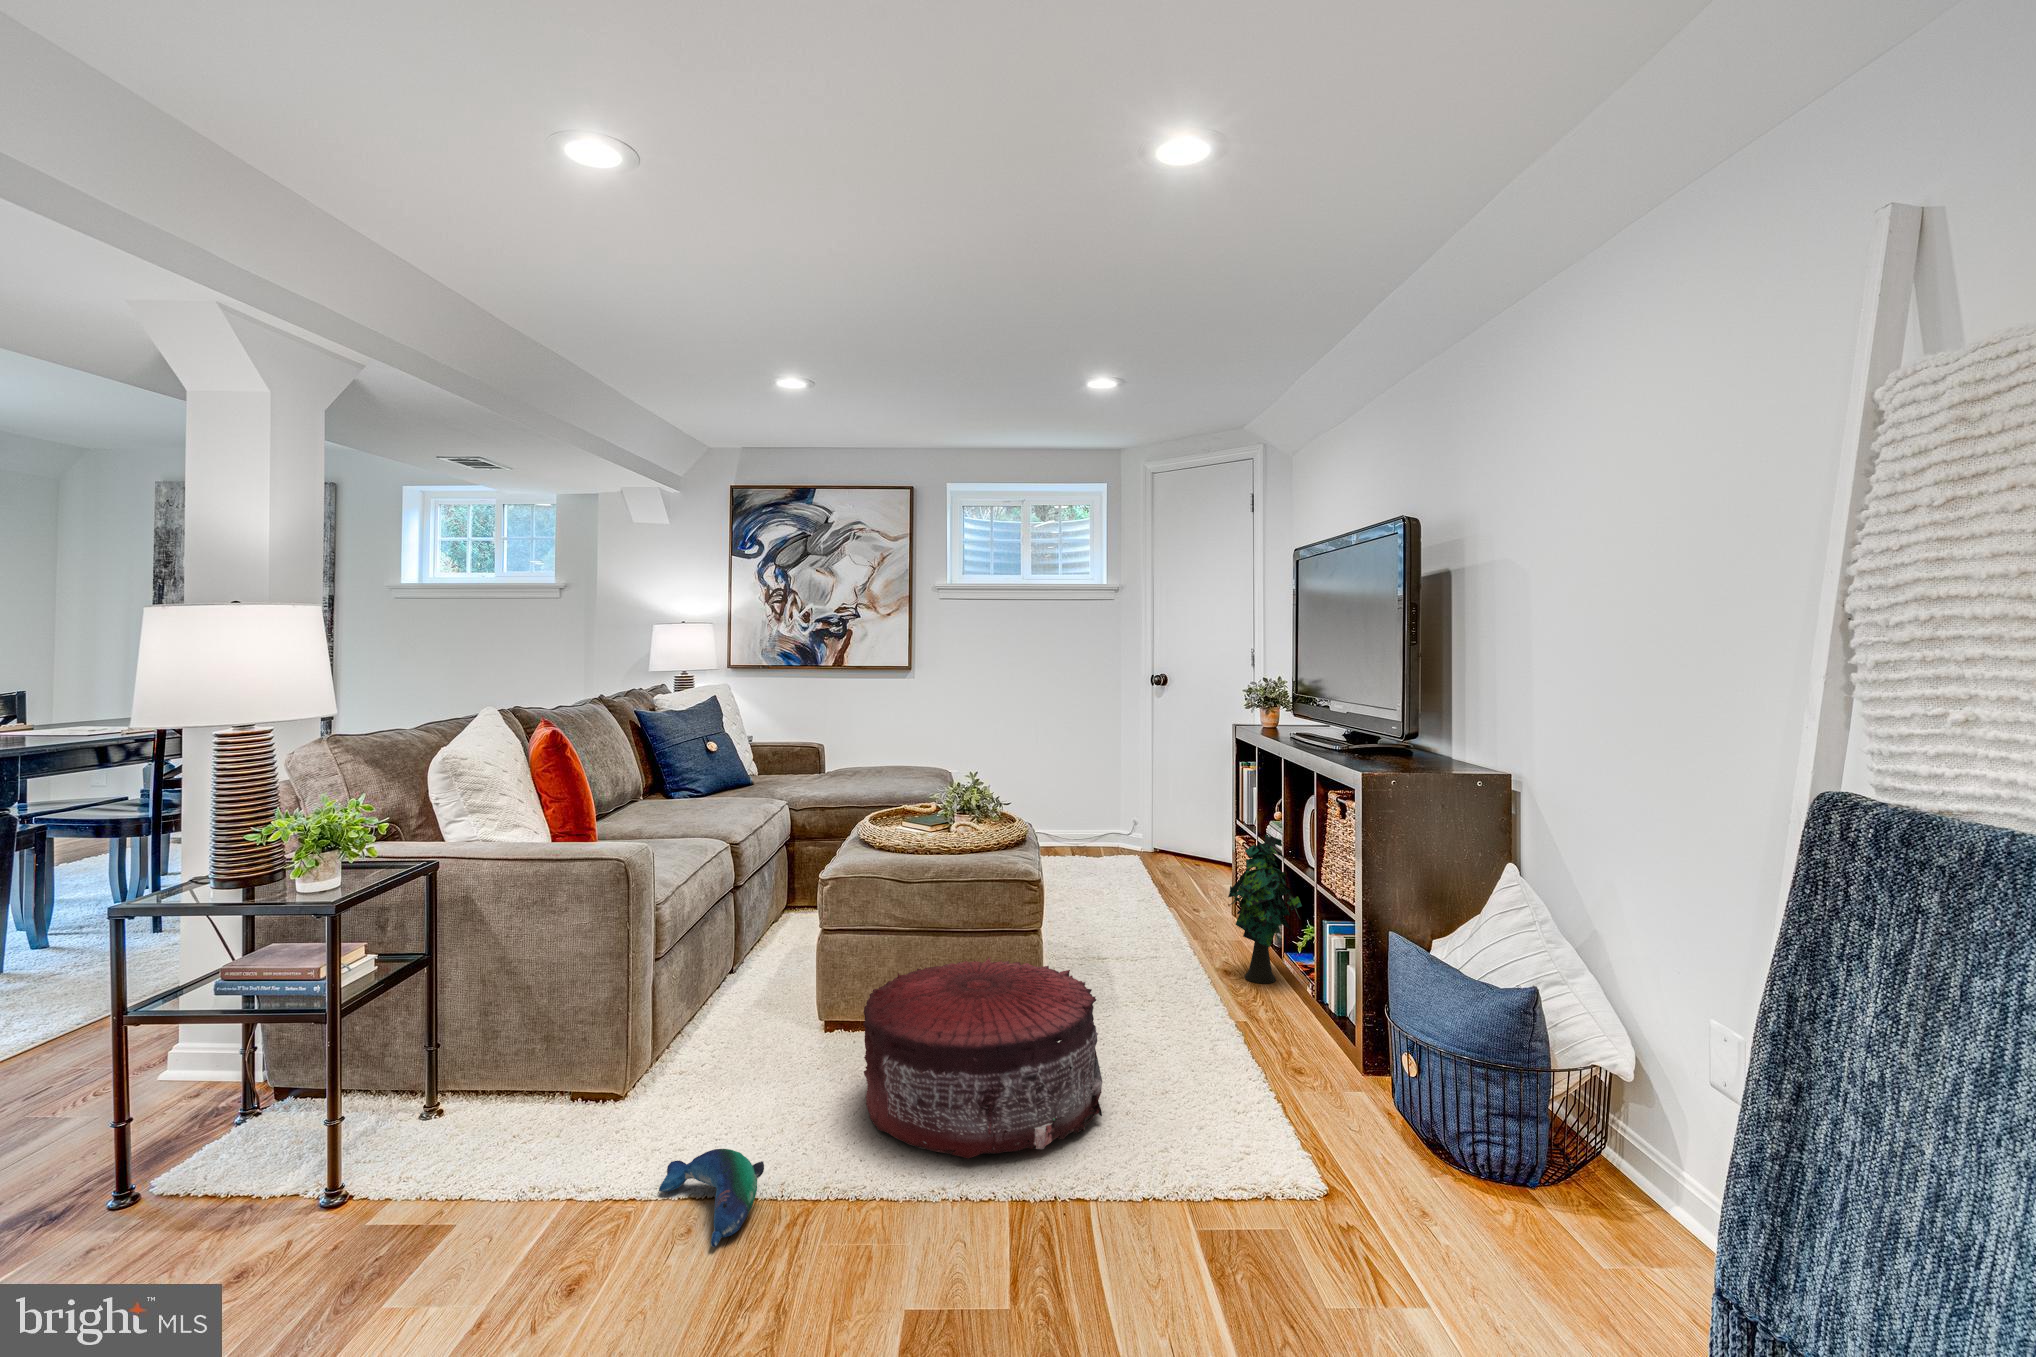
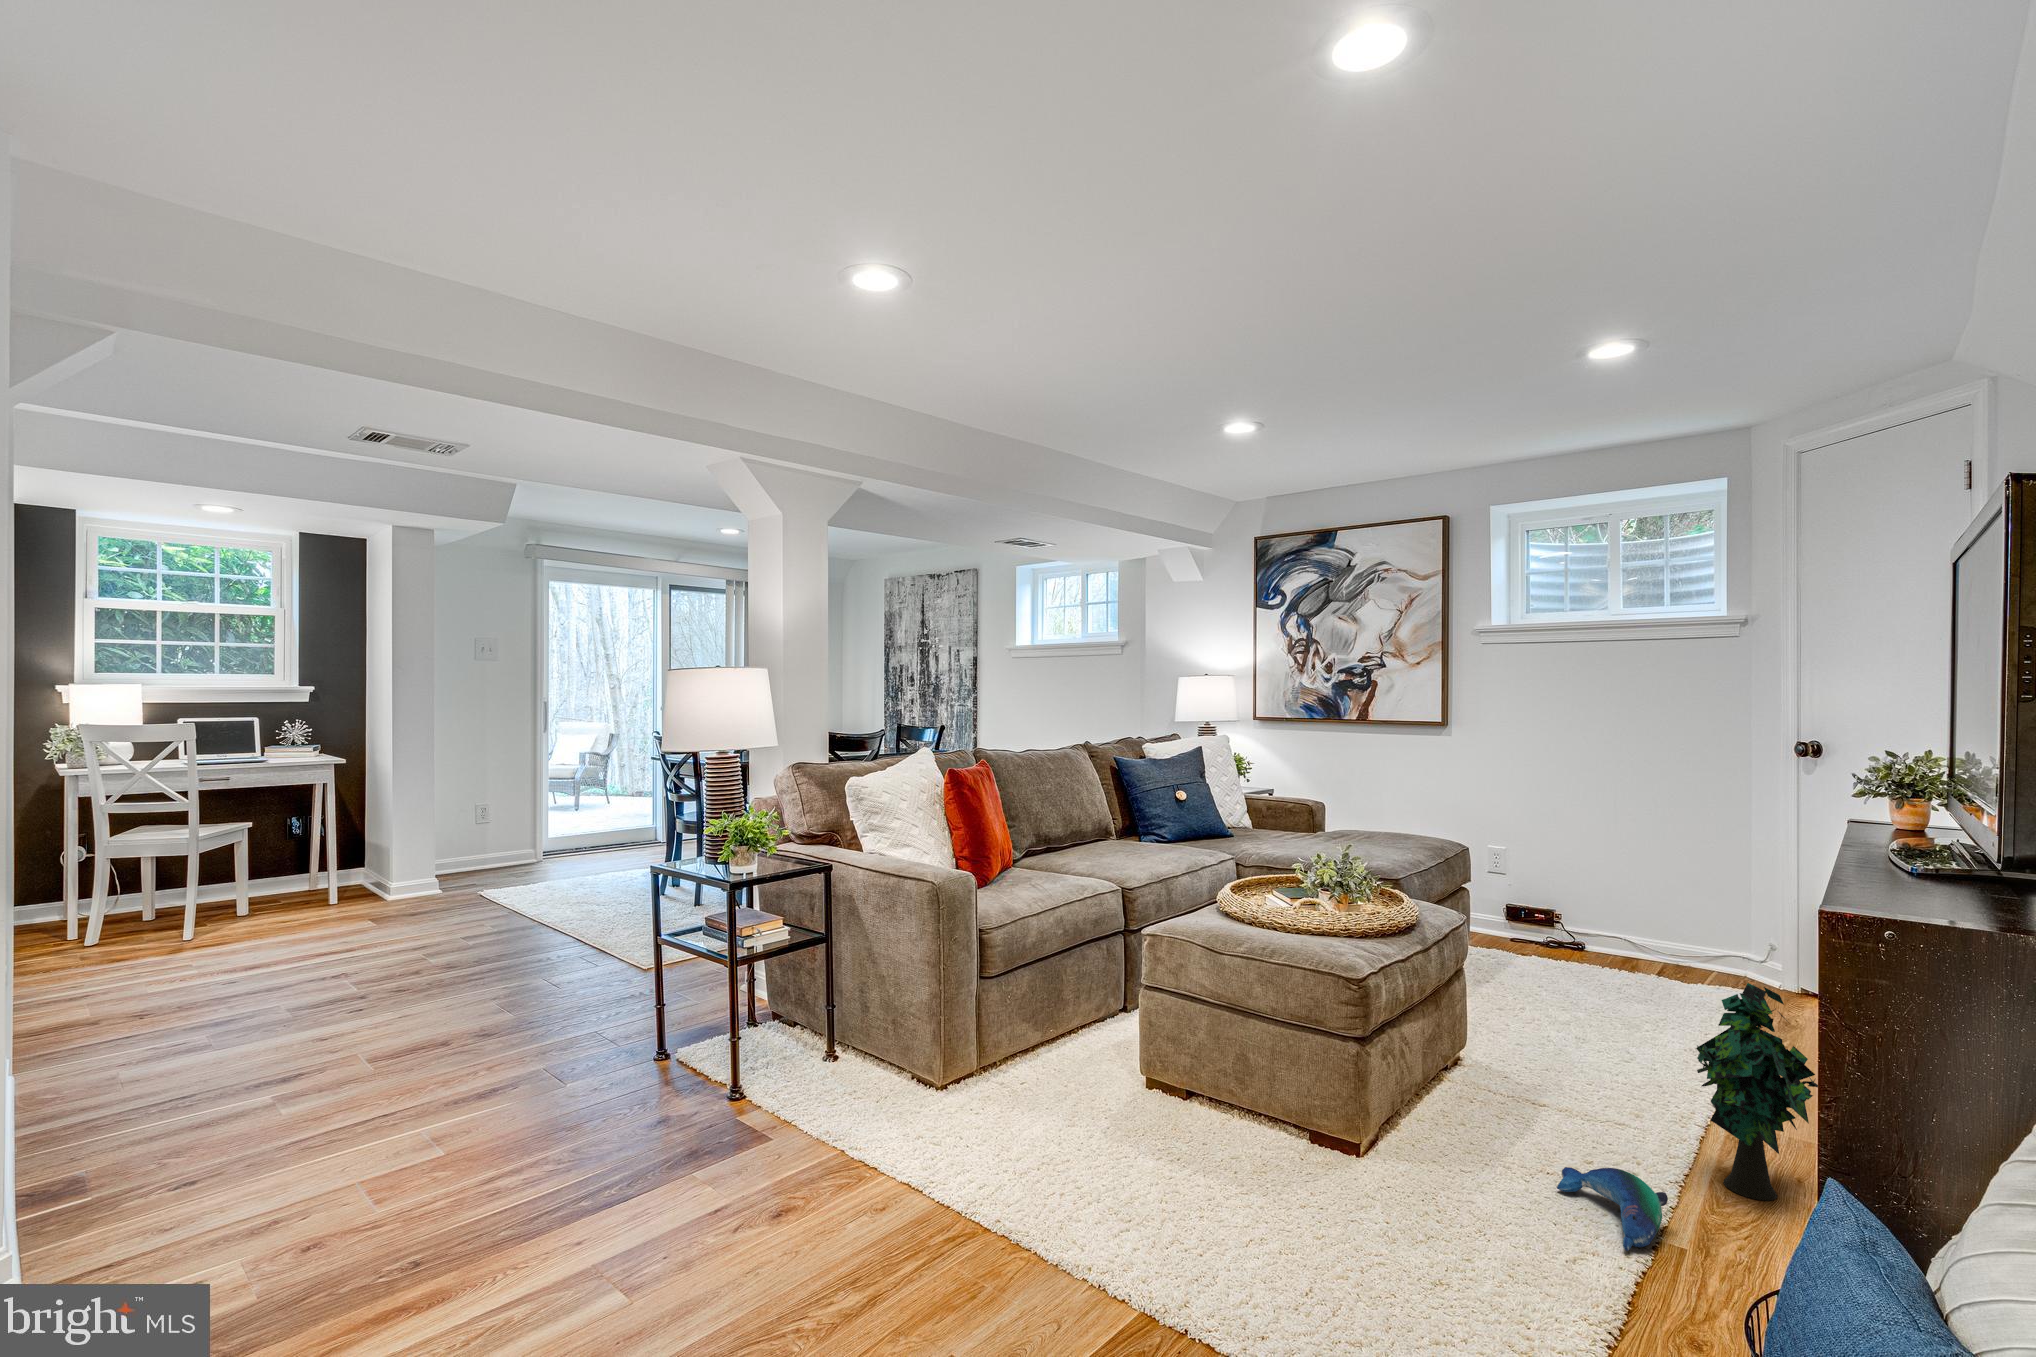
pouf: present [863,958,1102,1159] -> none [1087,1041,1346,1275]
plush toy: present [659,1149,764,1247] -> present [1557,1167,1668,1251]

